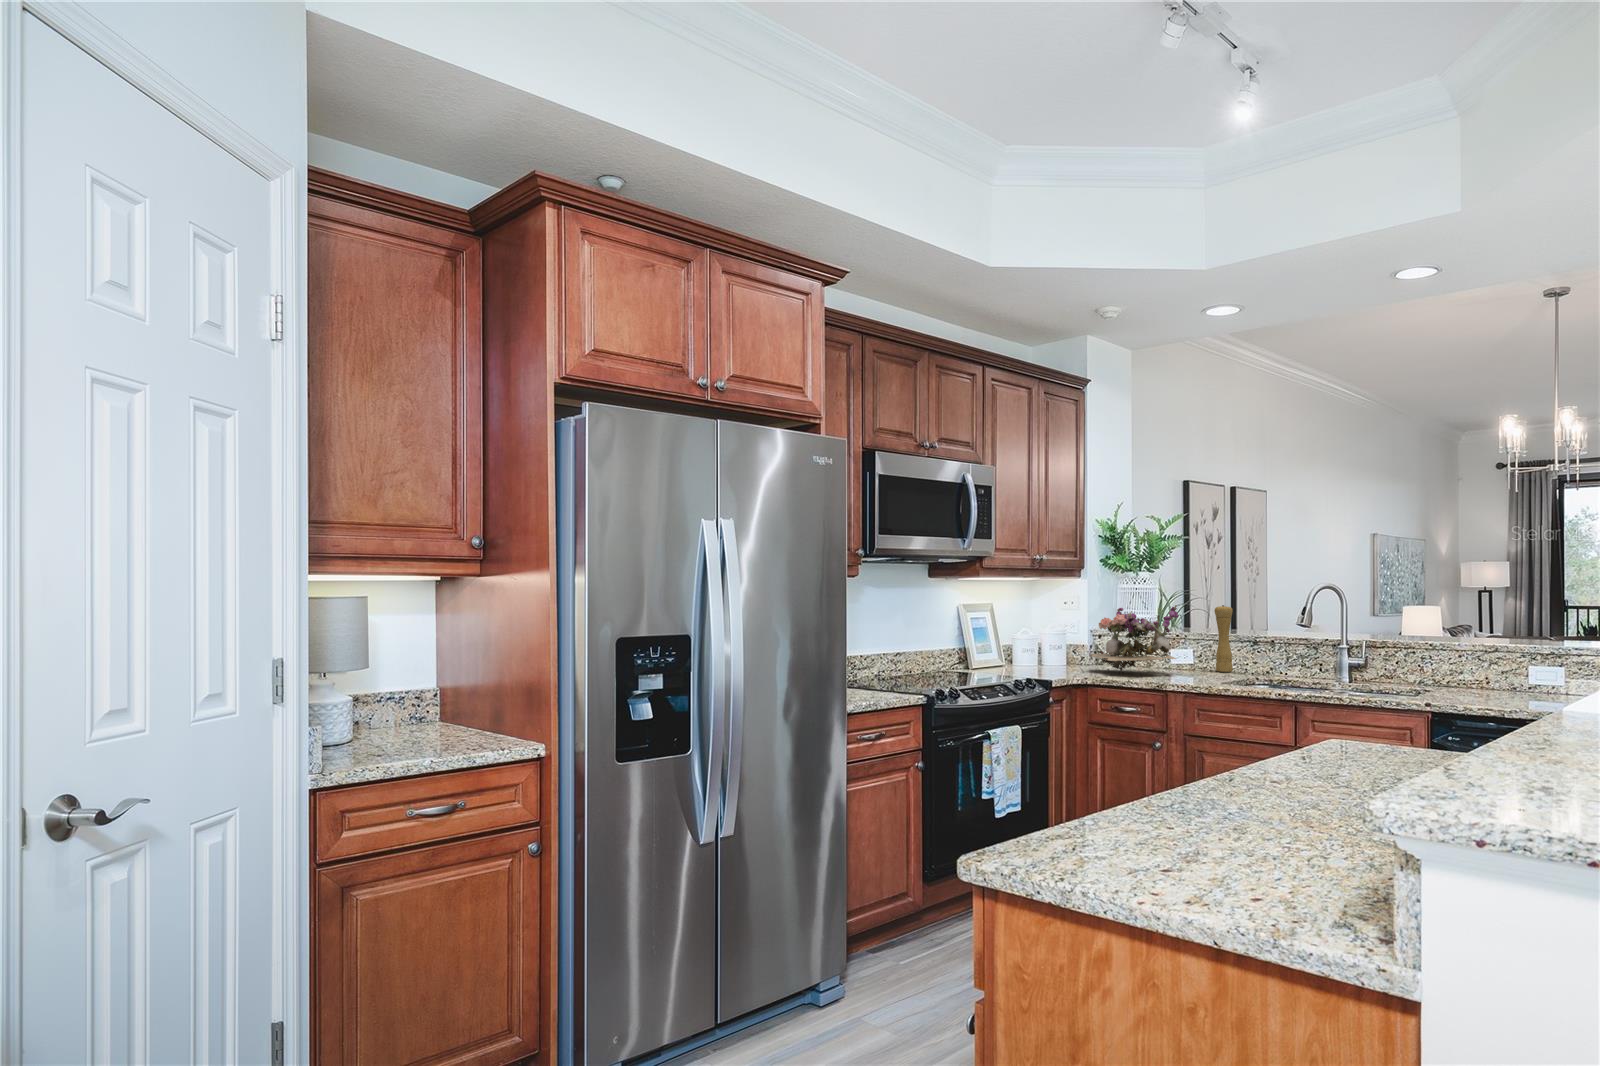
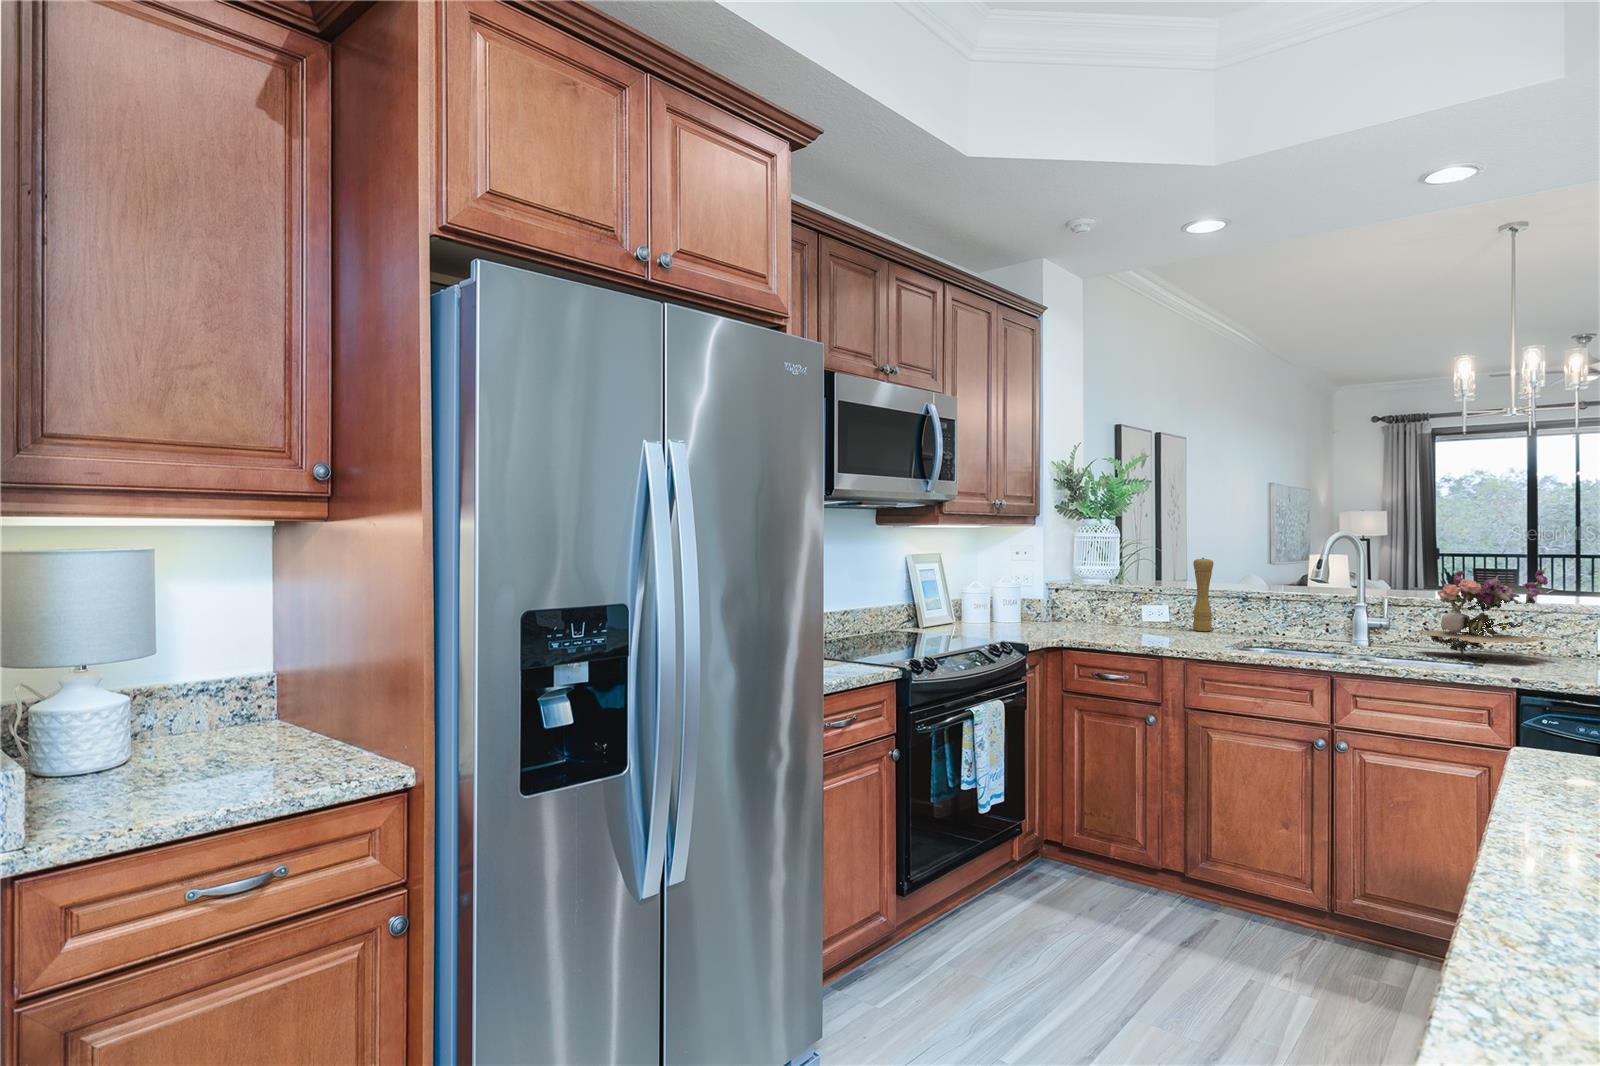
flower arrangement: present [1090,605,1178,671] -> present [1414,567,1555,654]

